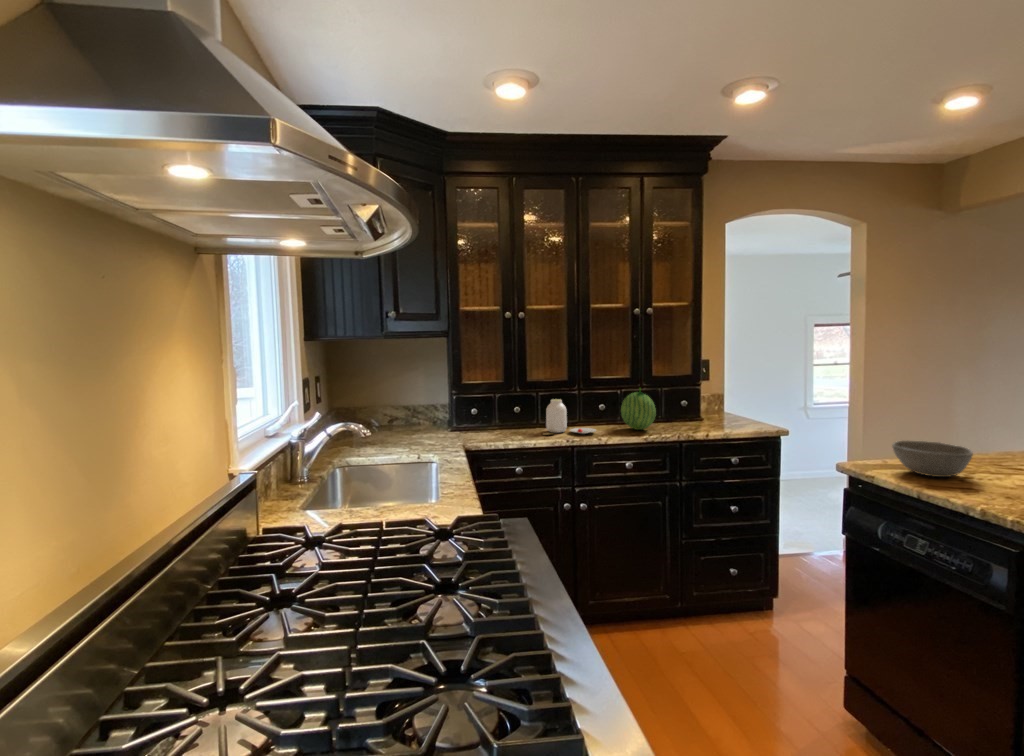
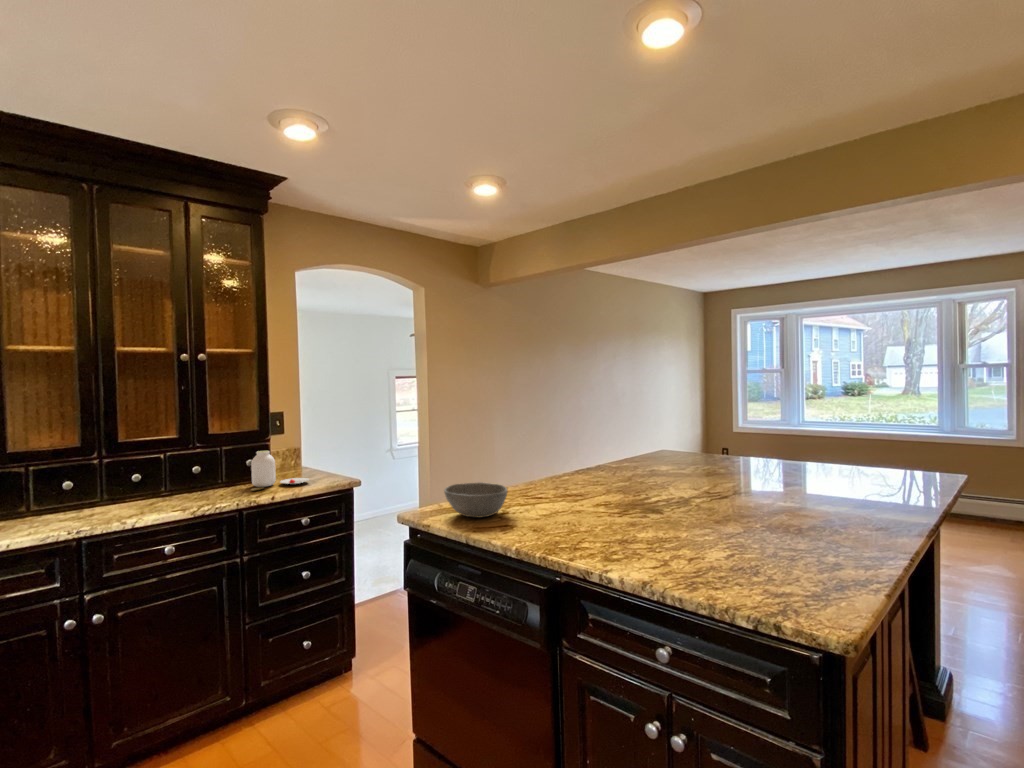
fruit: present [621,389,656,430] -> none [162,450,209,501]
jar: present [543,399,596,435] -> present [251,451,309,491]

